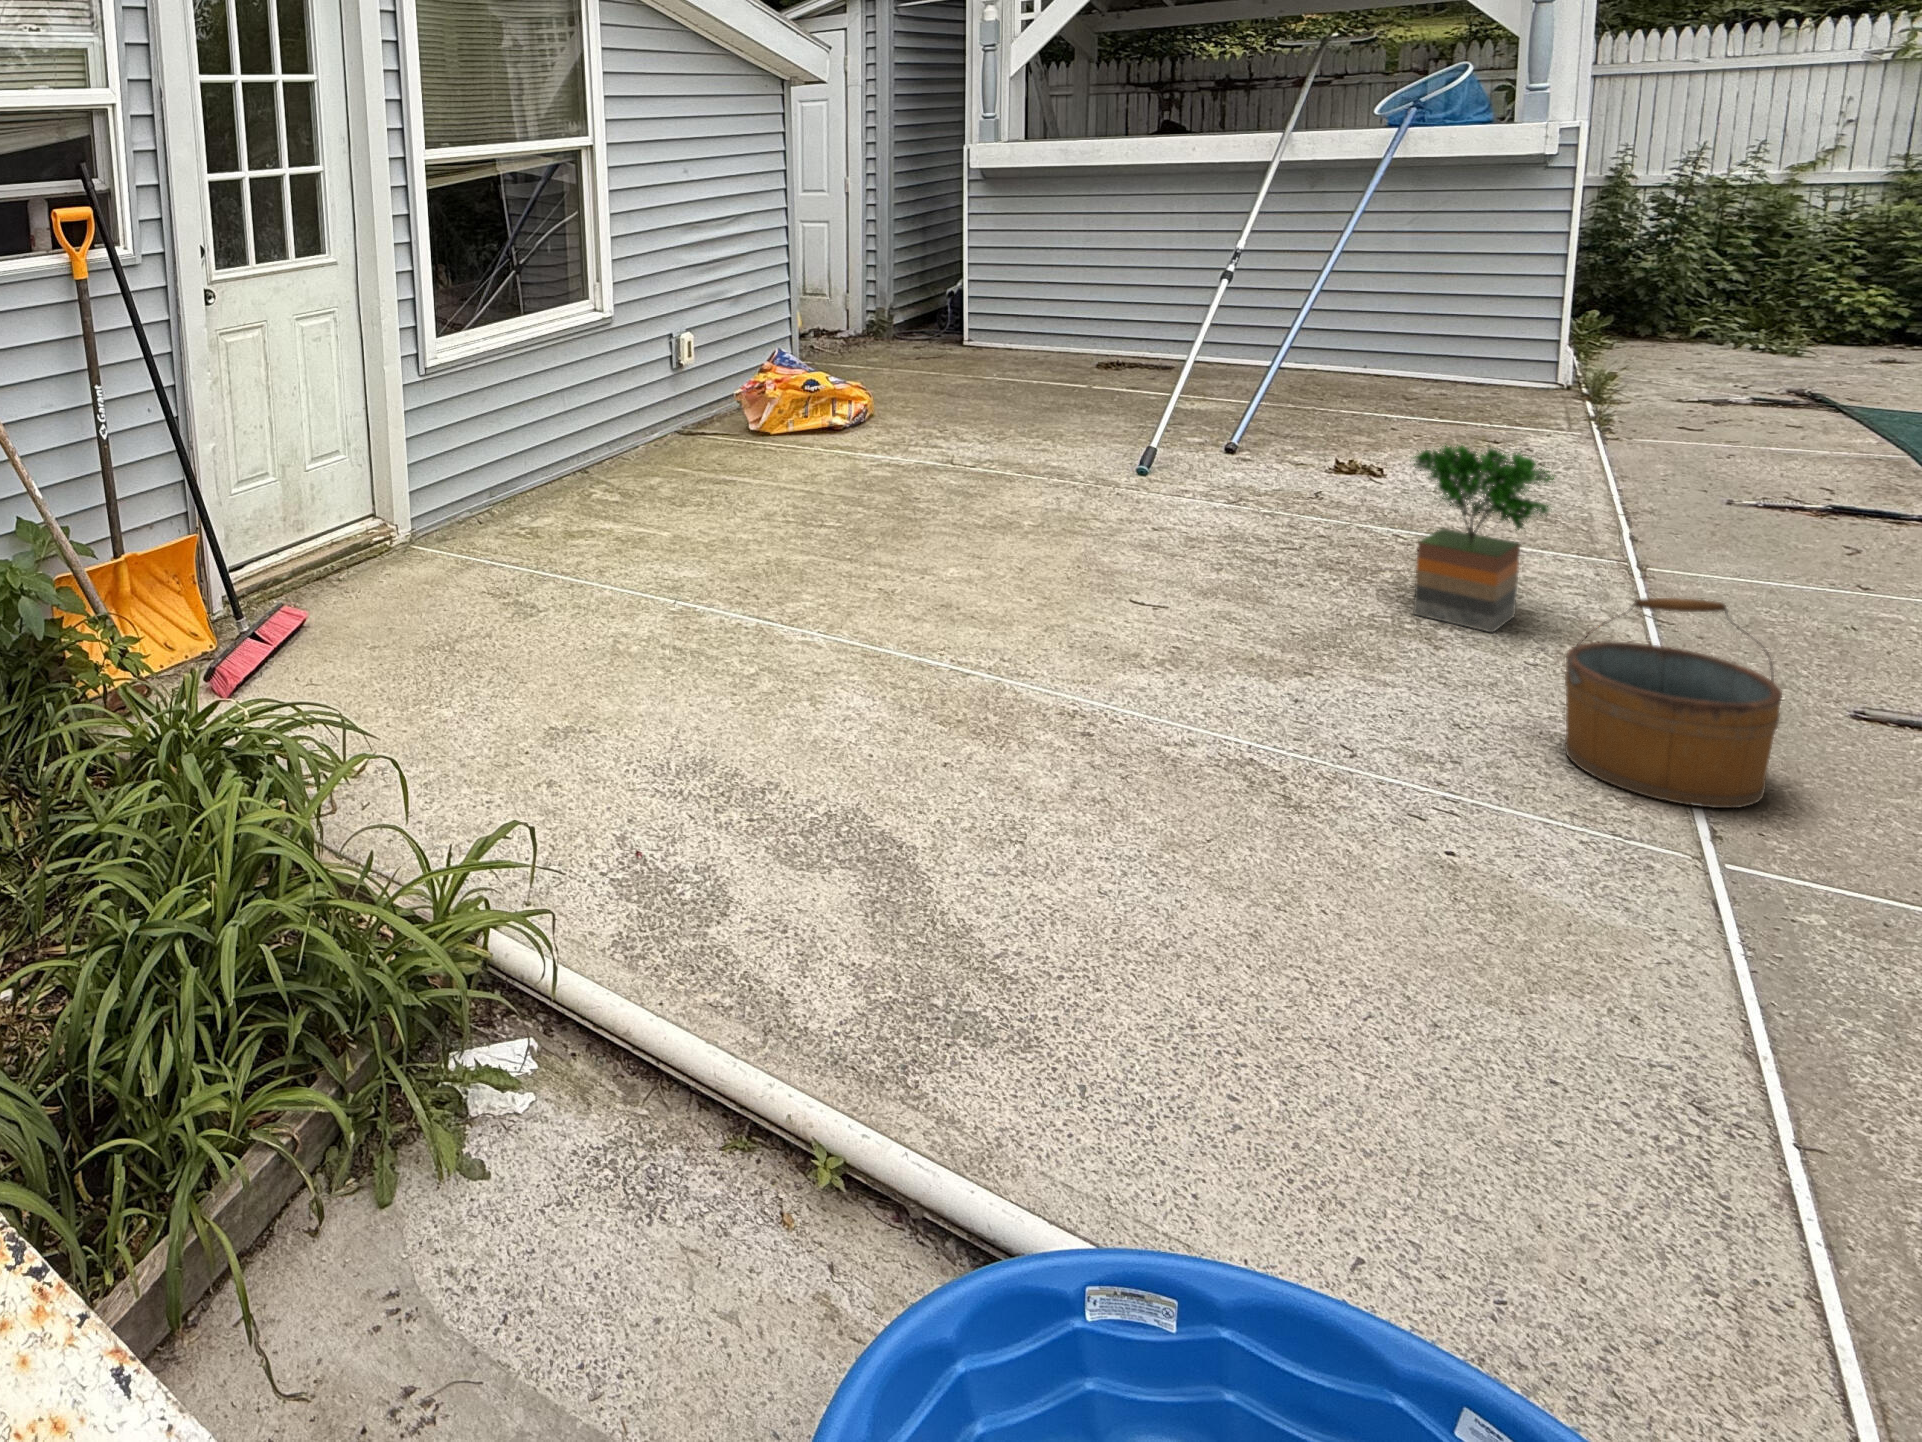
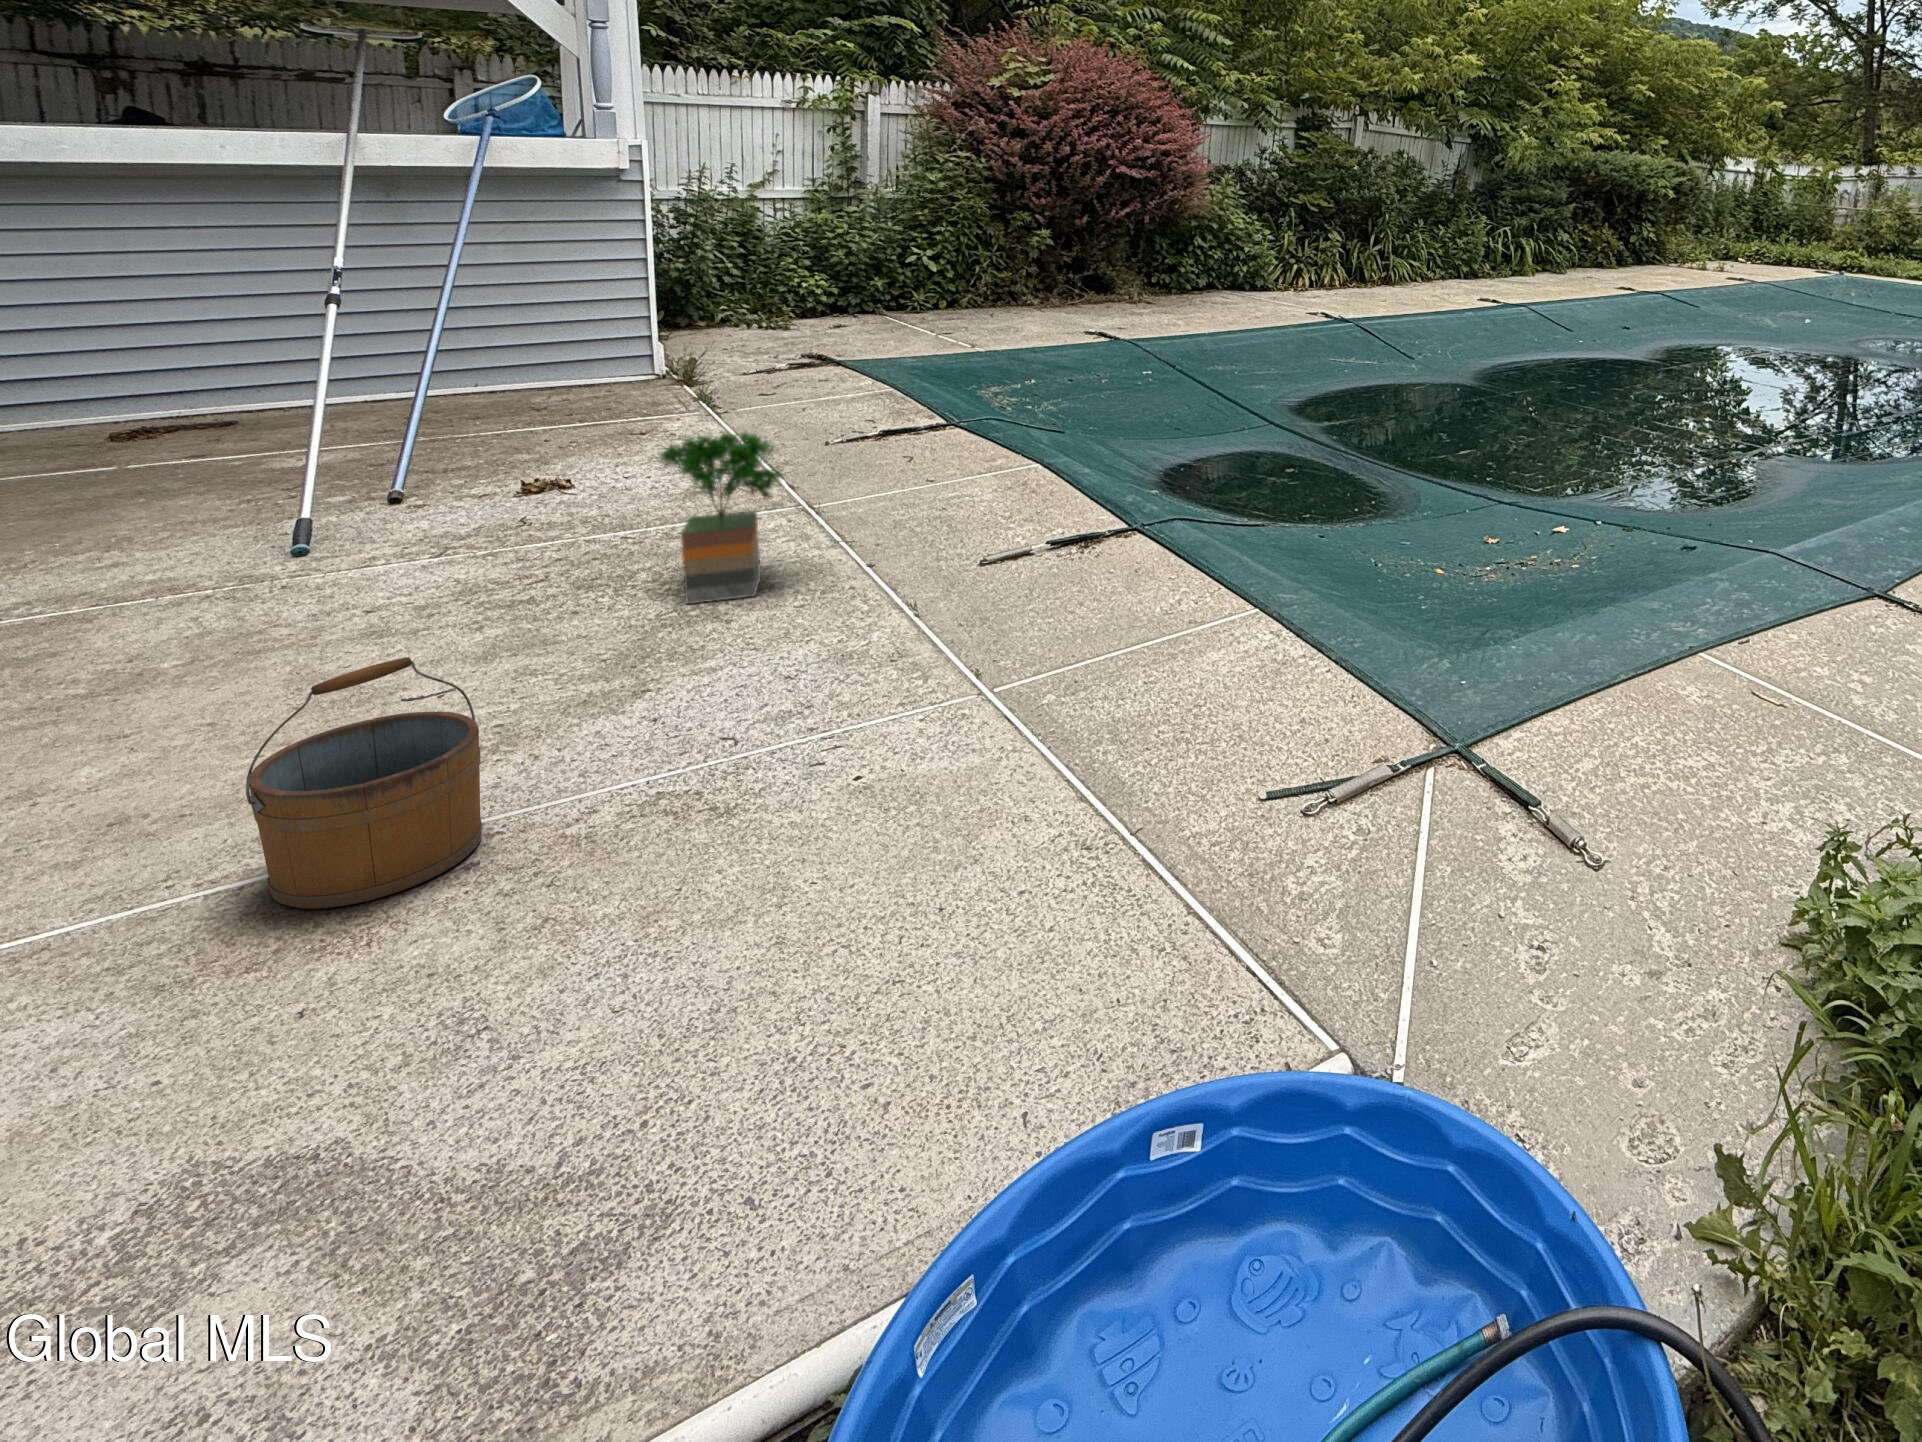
bucket: present [1565,598,1782,808] -> present [246,657,482,909]

